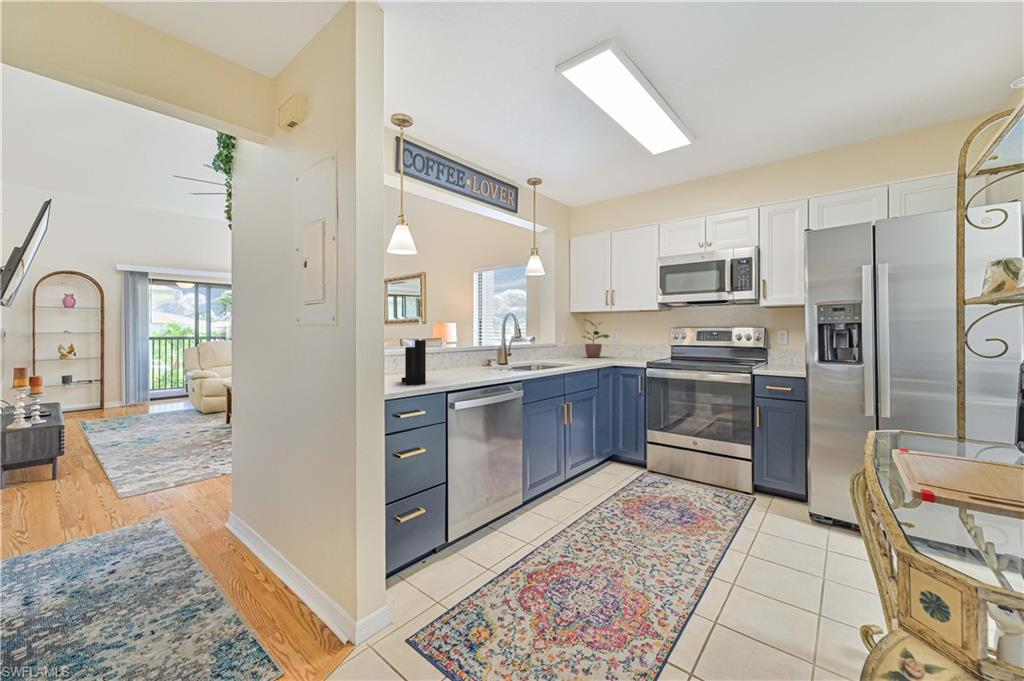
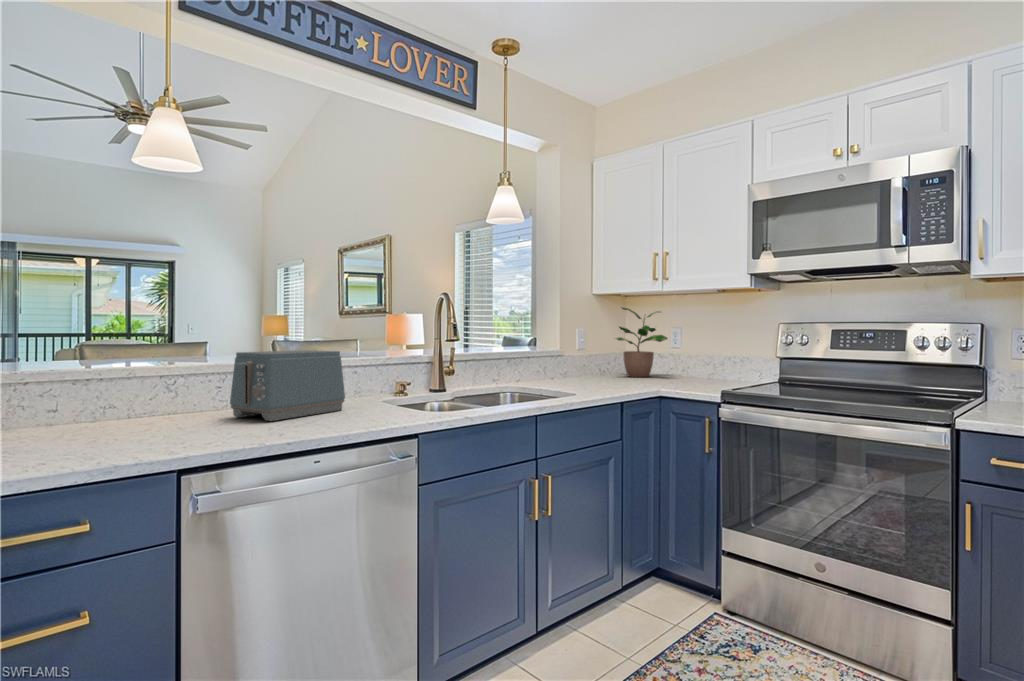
knife block: present [402,318,426,384] -> none [115,300,195,446]
toaster: none [423,342,471,376] -> present [230,350,345,421]

